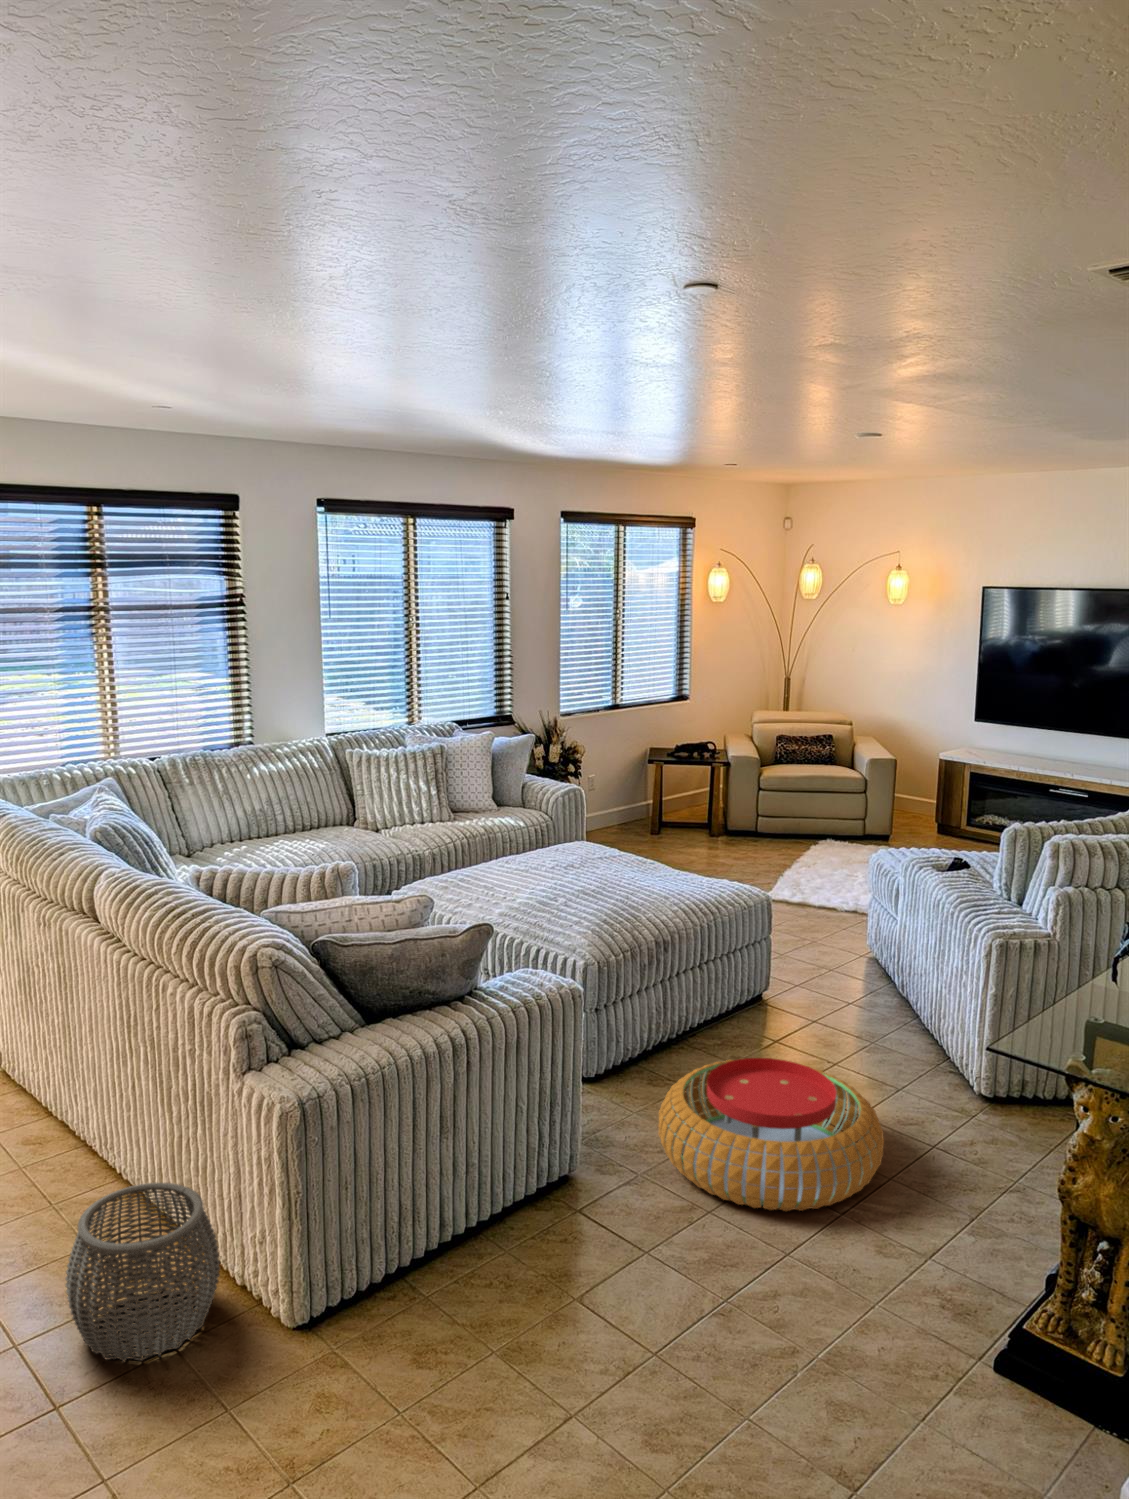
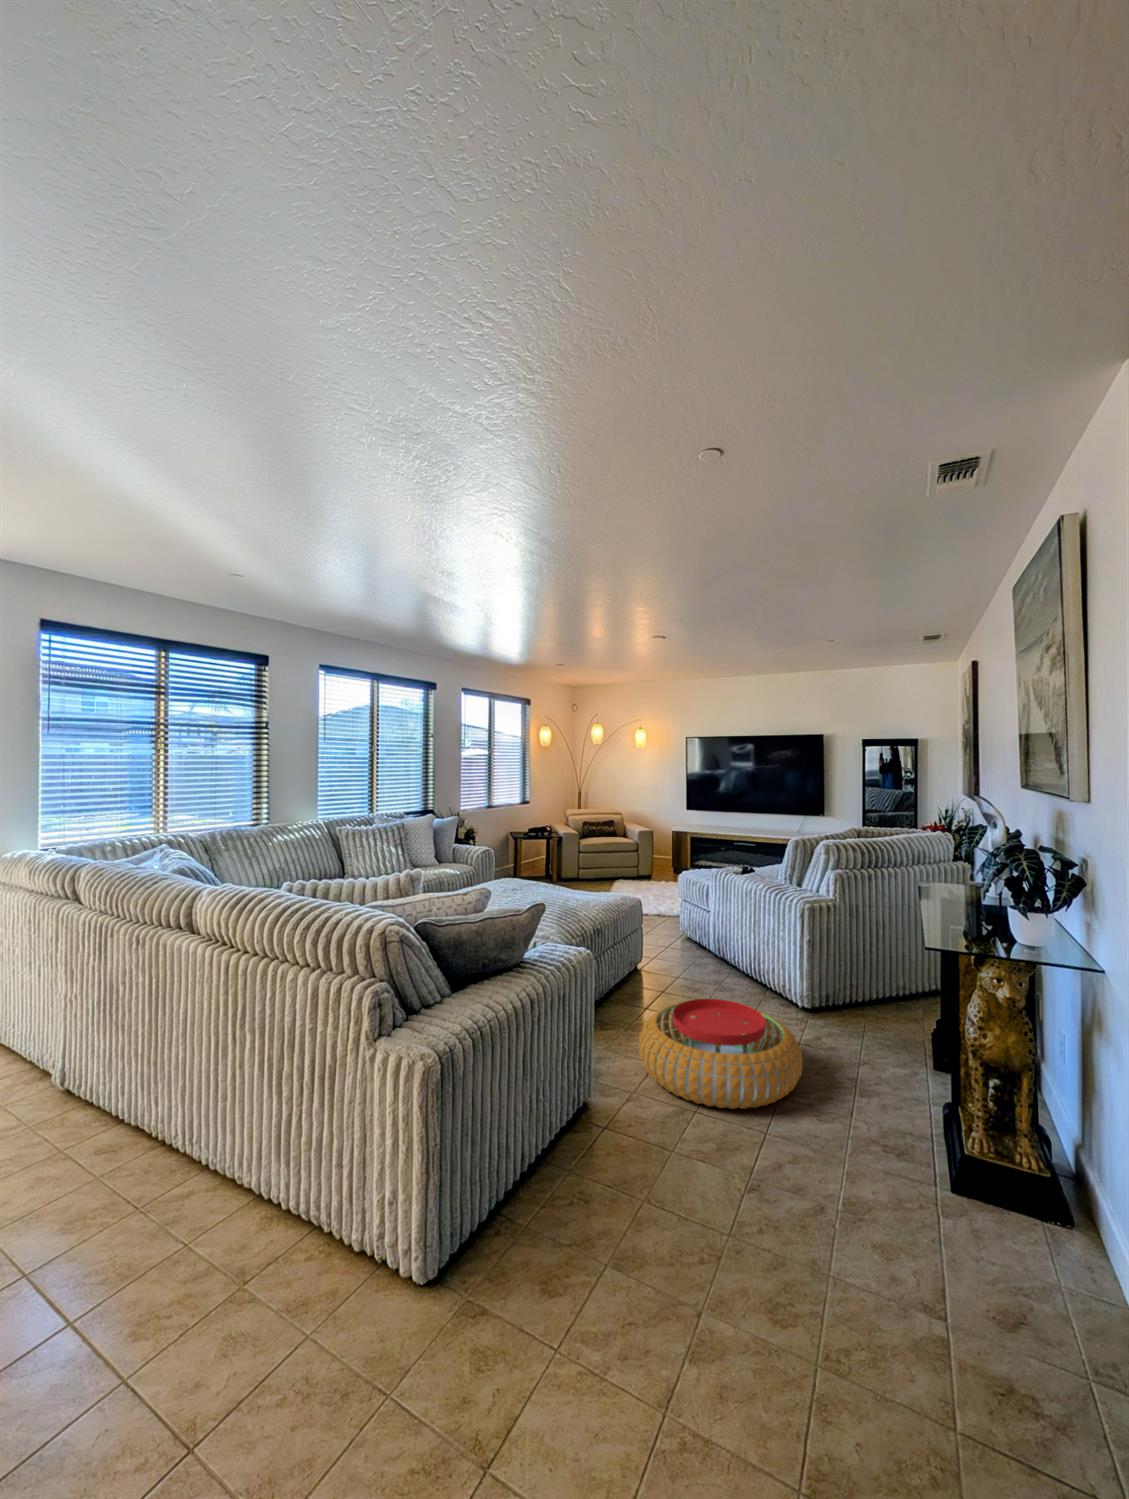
woven basket: present [65,1183,220,1362] -> none [194,1159,351,1366]

